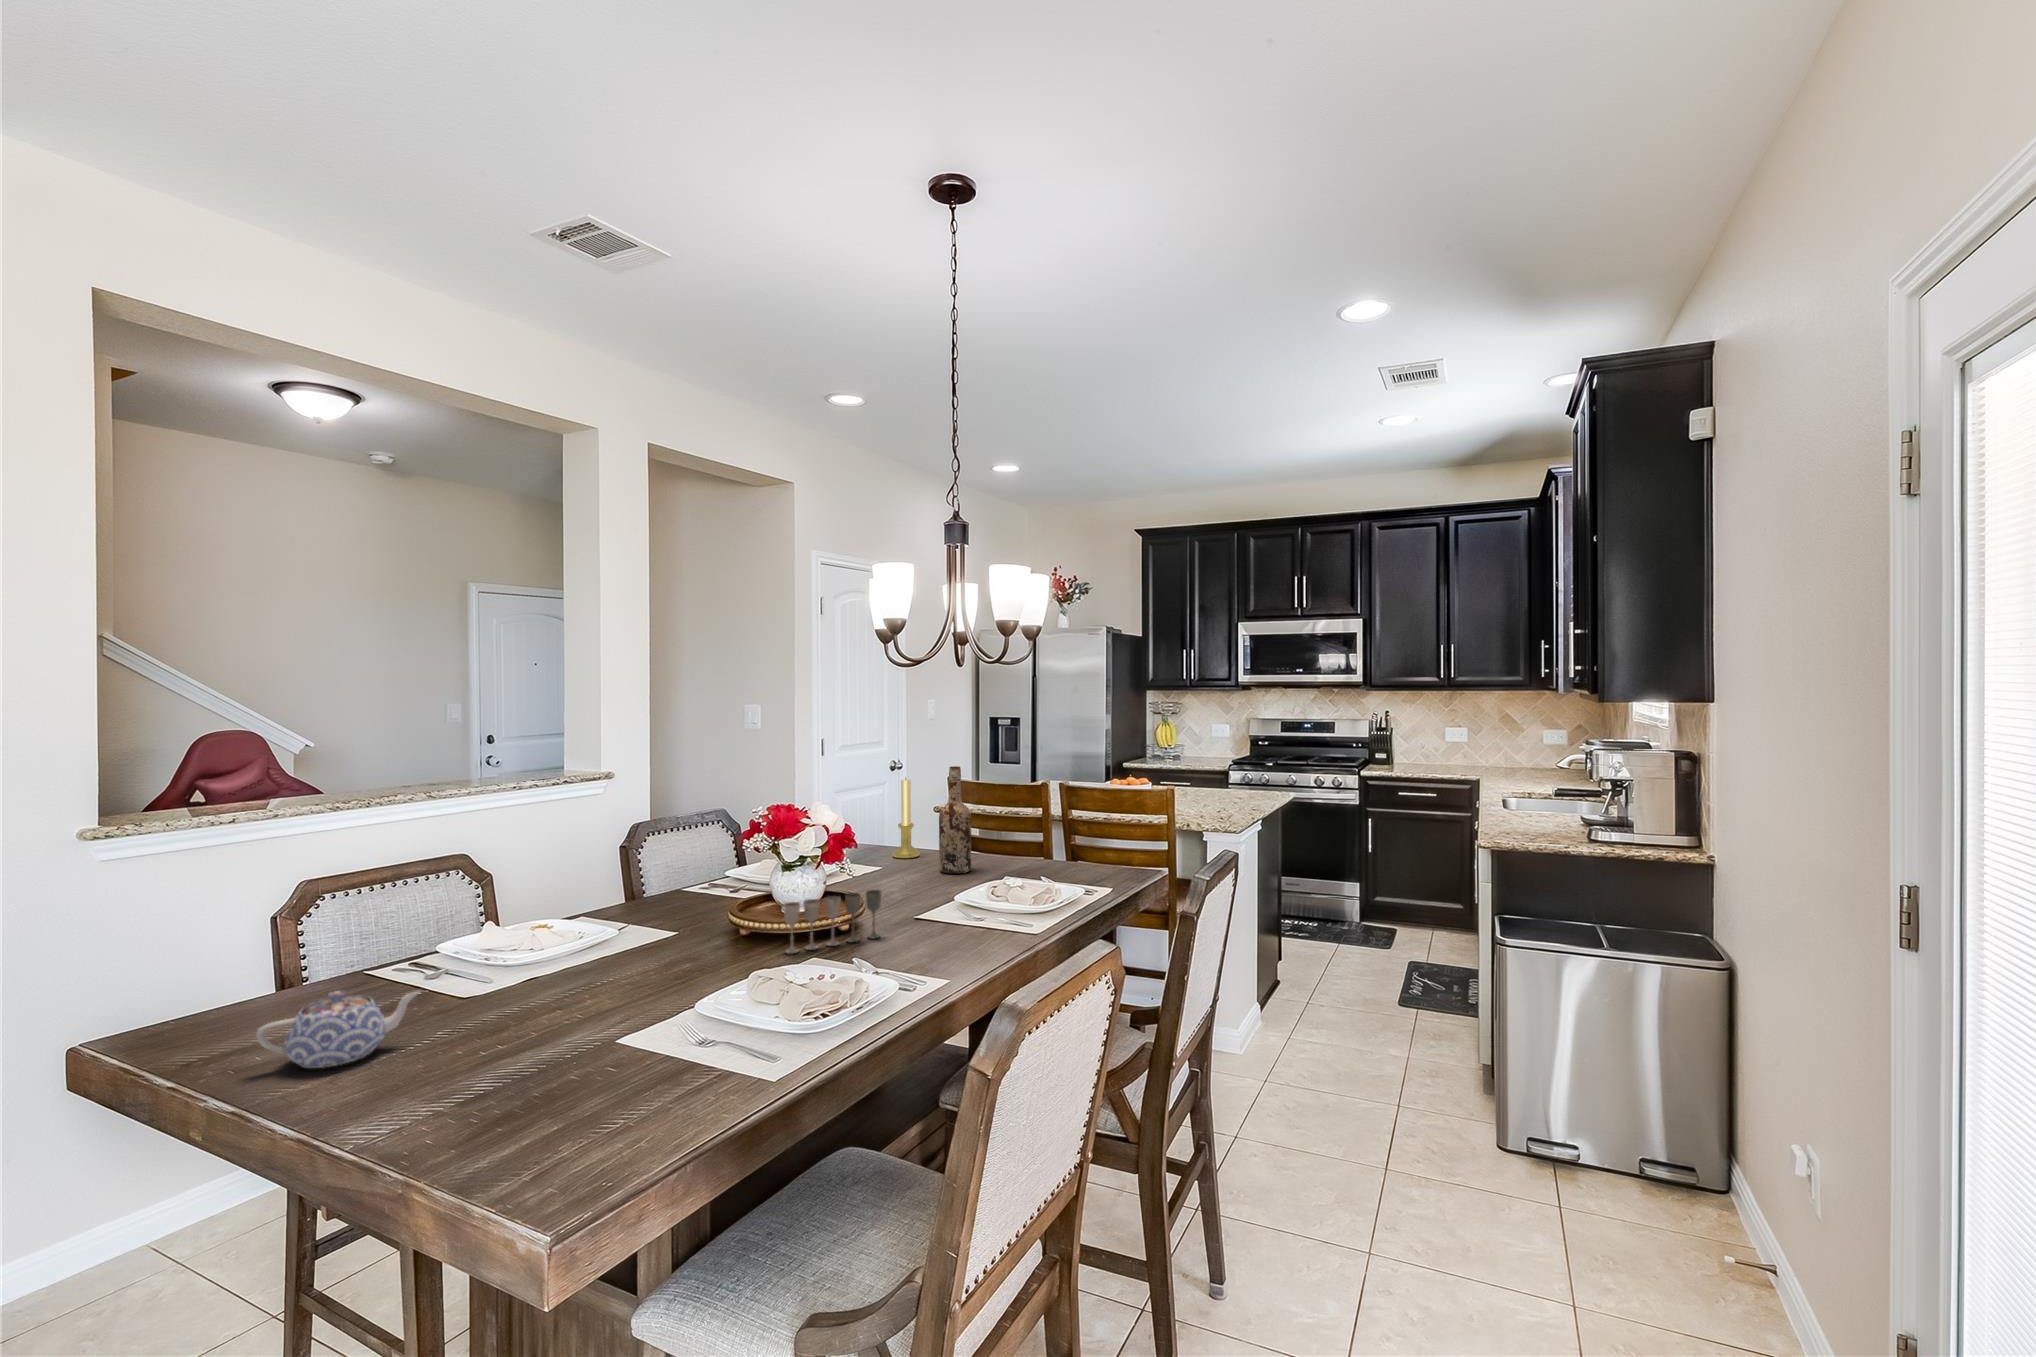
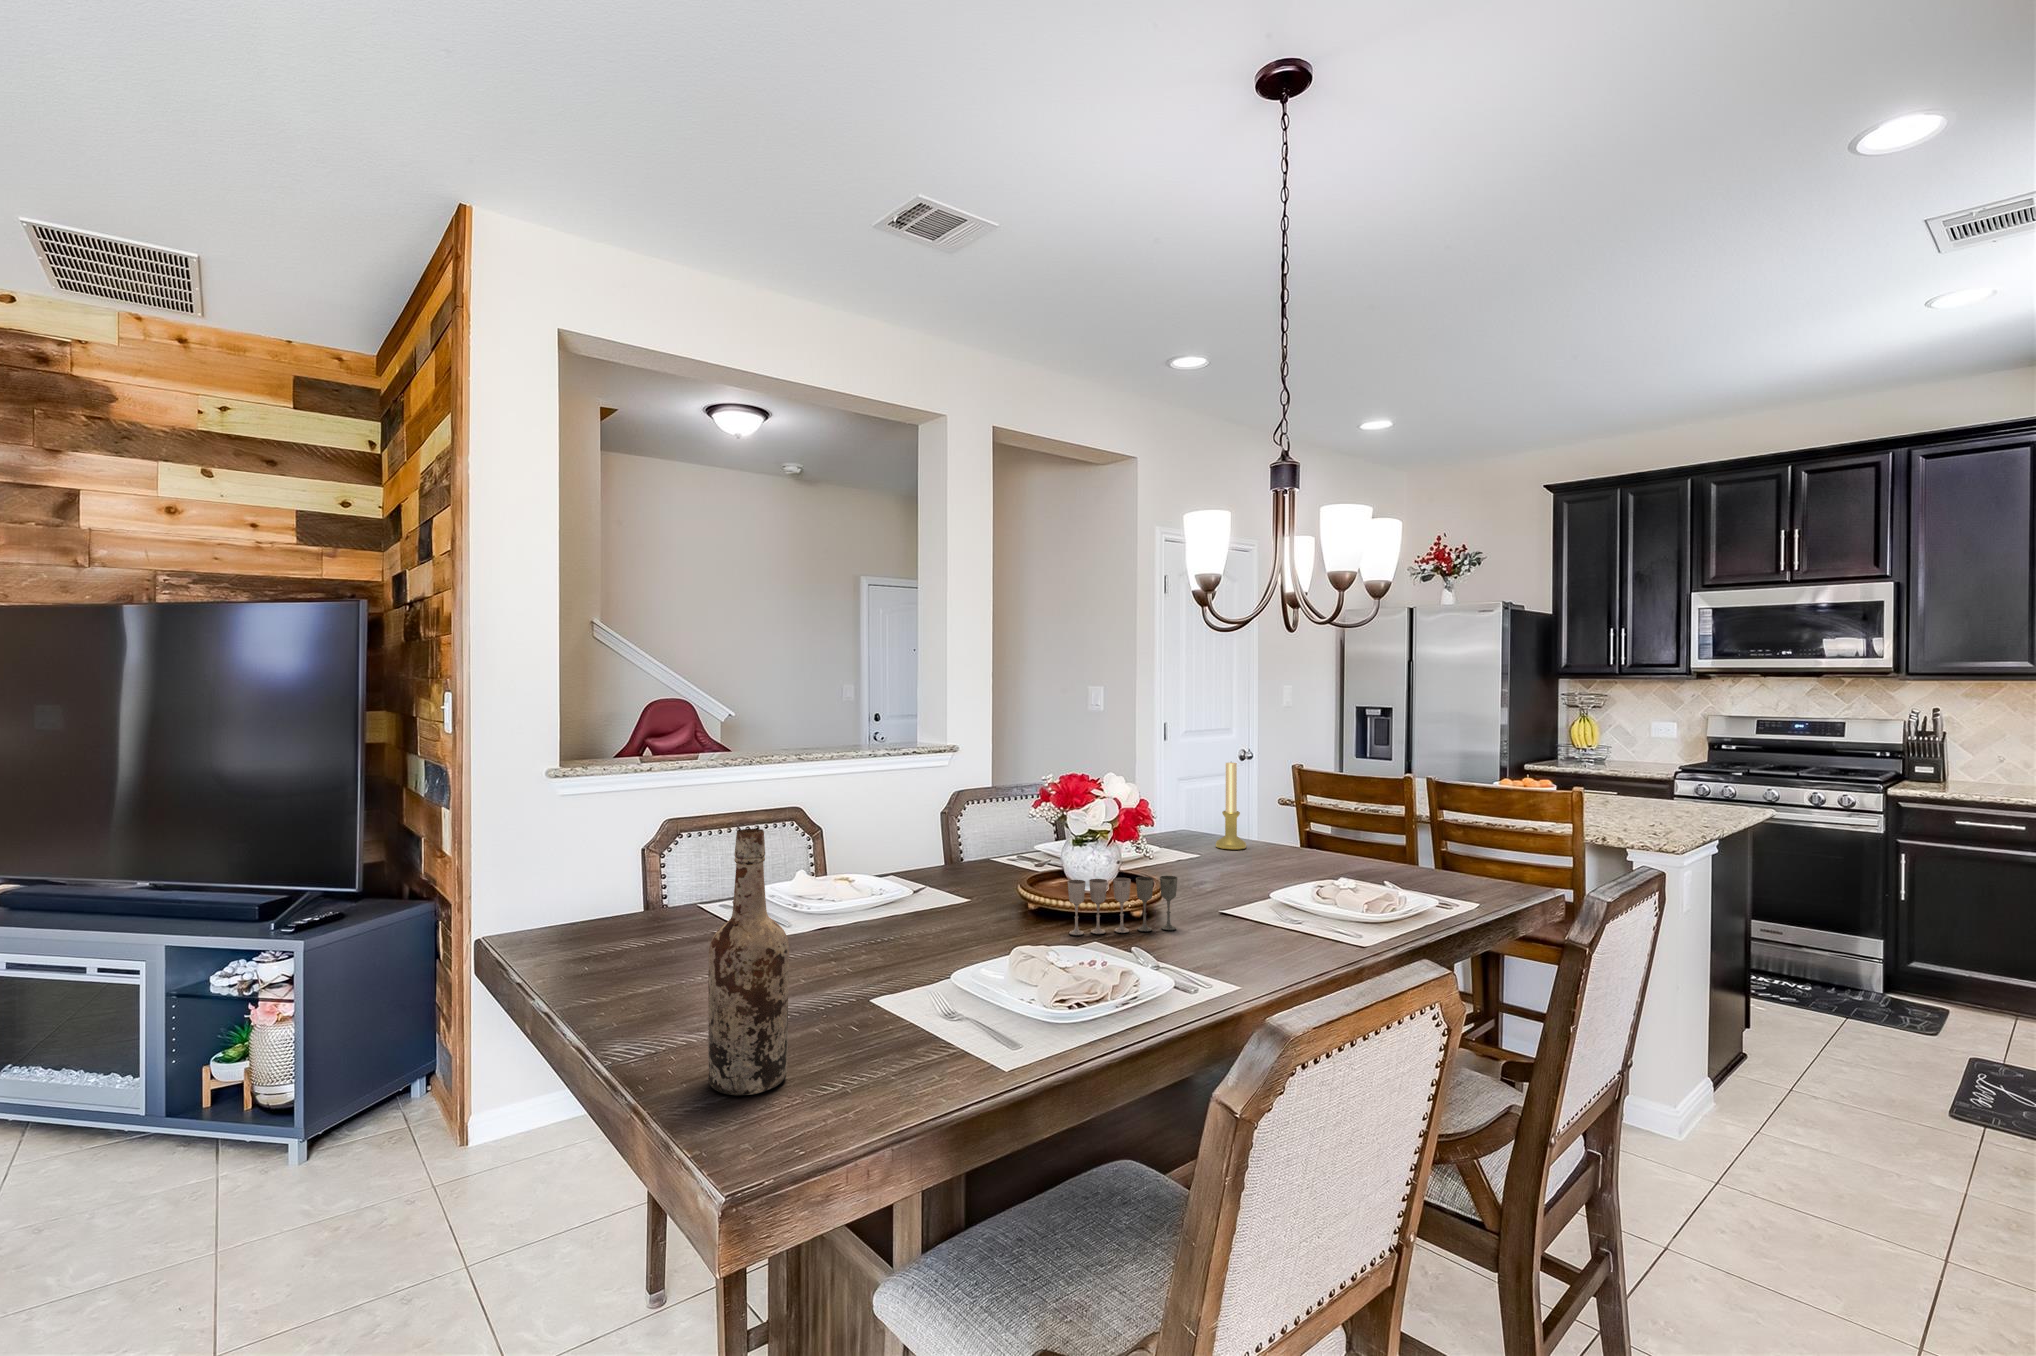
wine bottle: present [939,766,971,874] -> present [708,829,789,1095]
teapot: present [256,991,419,1068] -> none [587,916,717,984]

